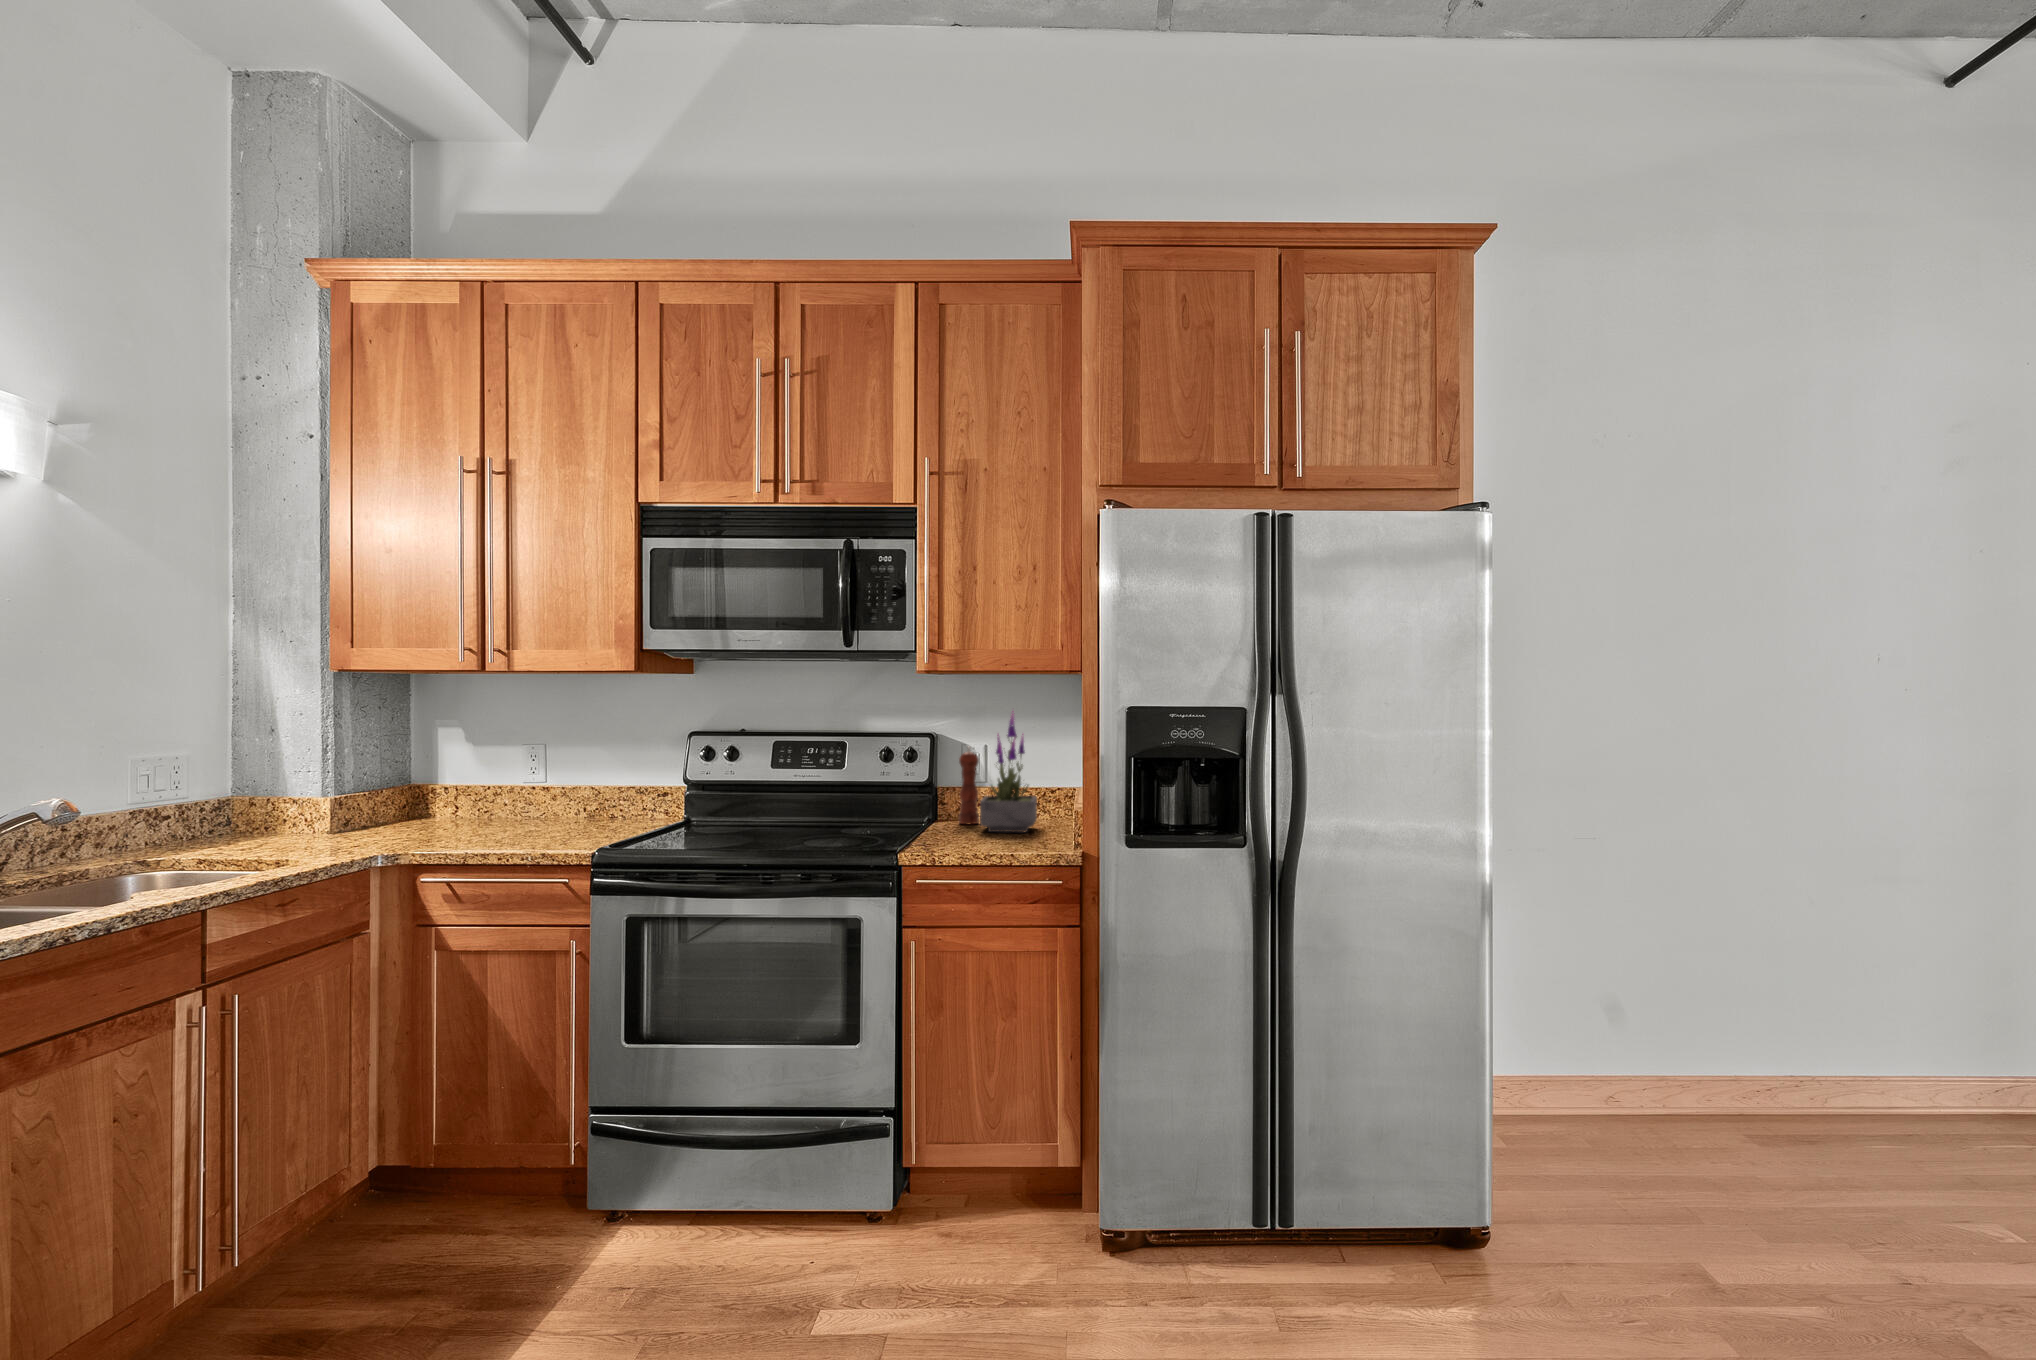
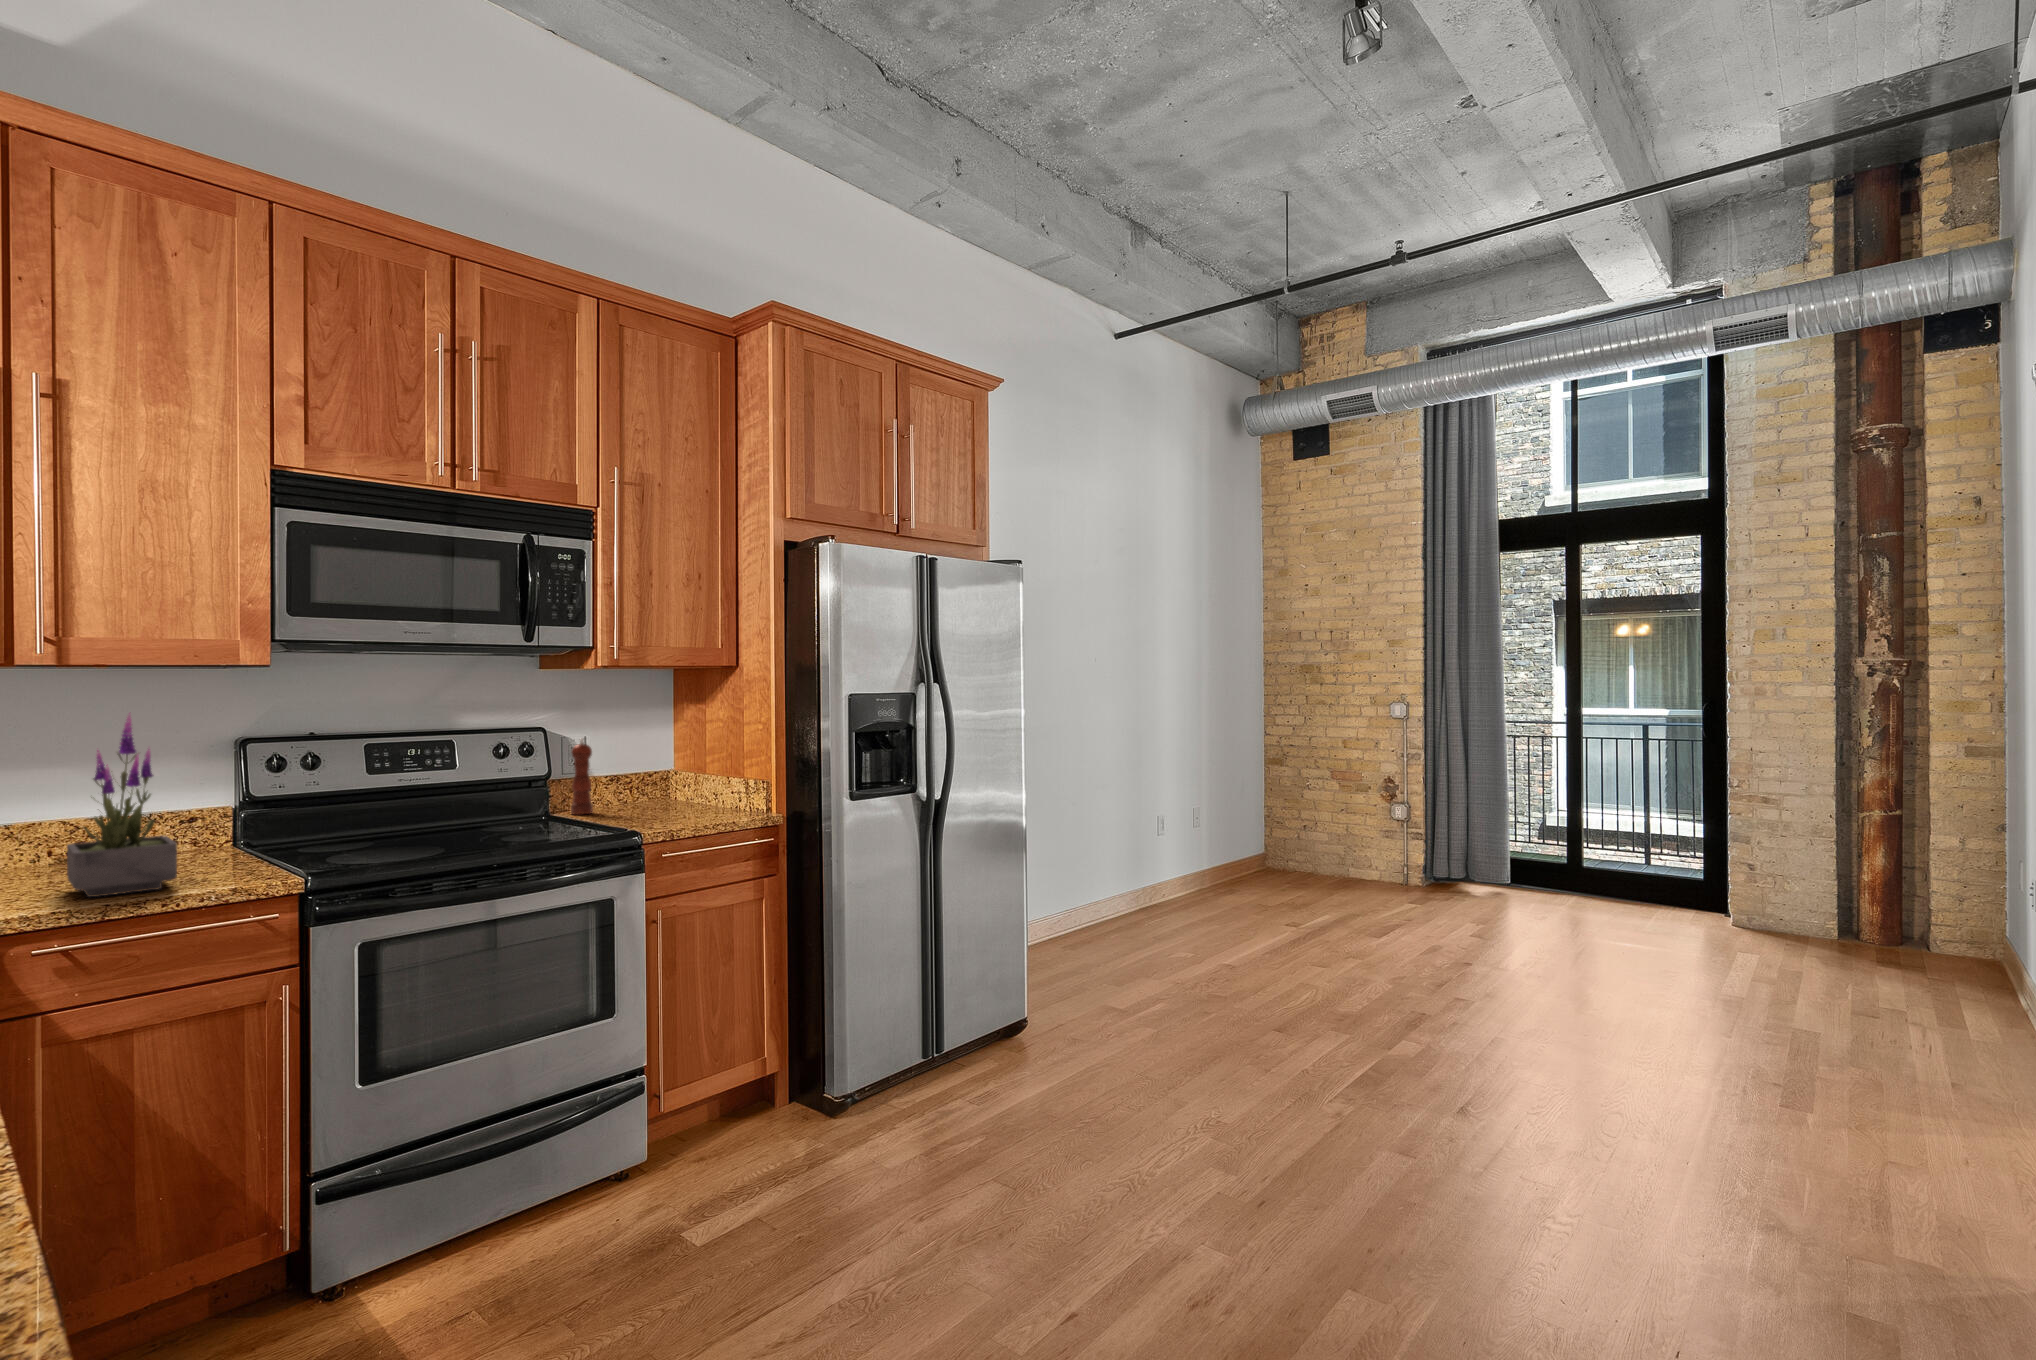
potted plant: present [980,711,1037,833] -> present [67,713,177,897]

